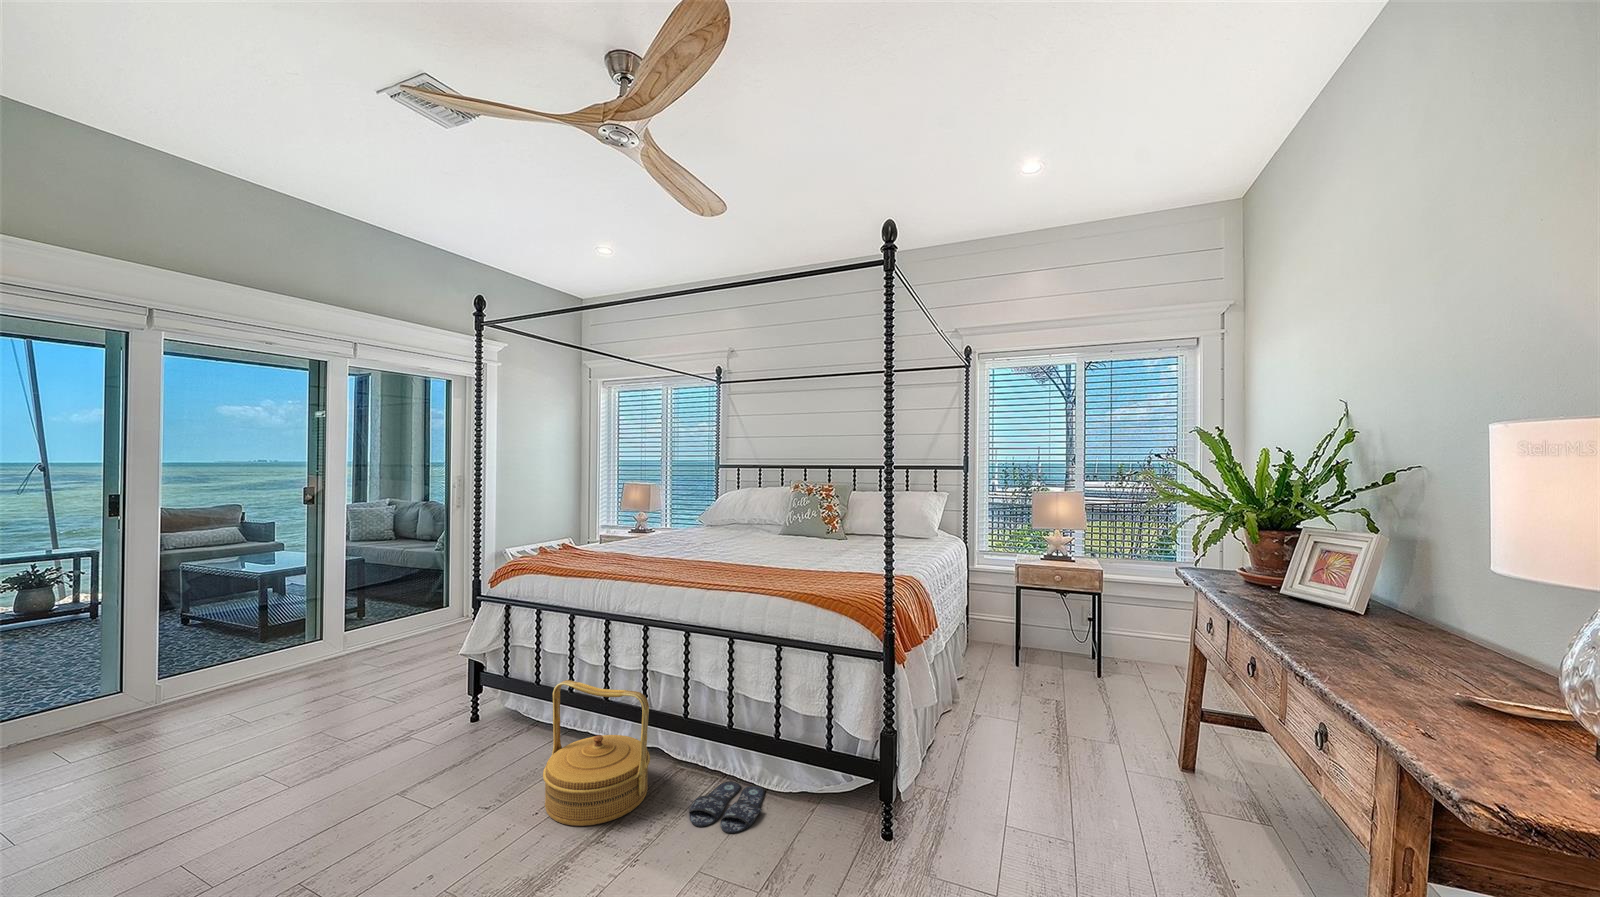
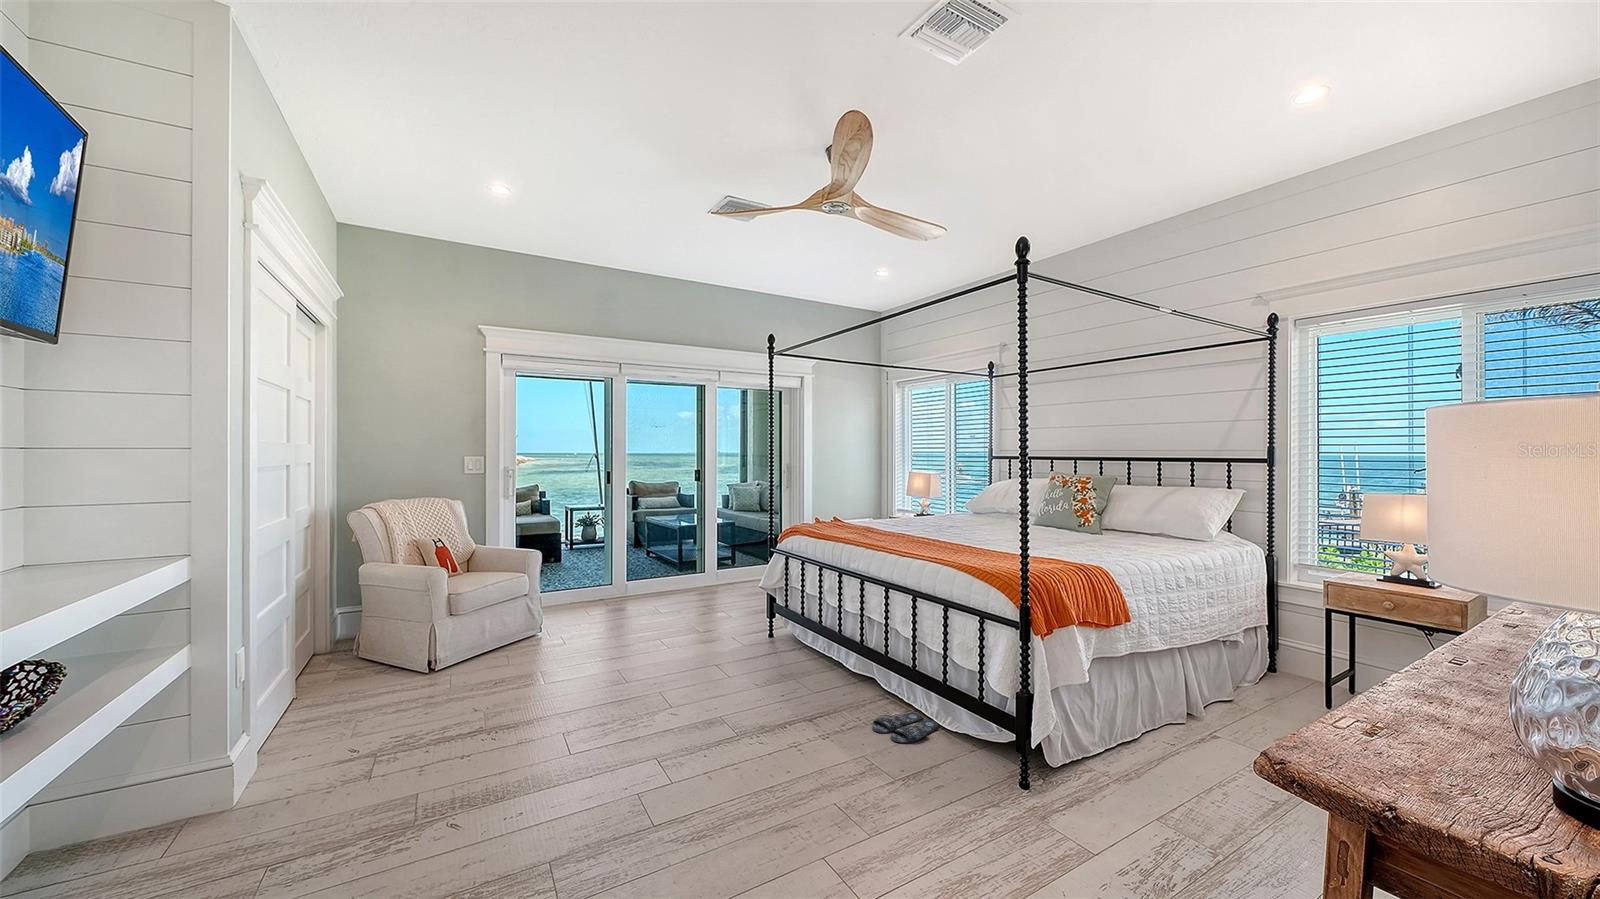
woven basket: present [543,680,650,826] -> none [784,611,858,712]

